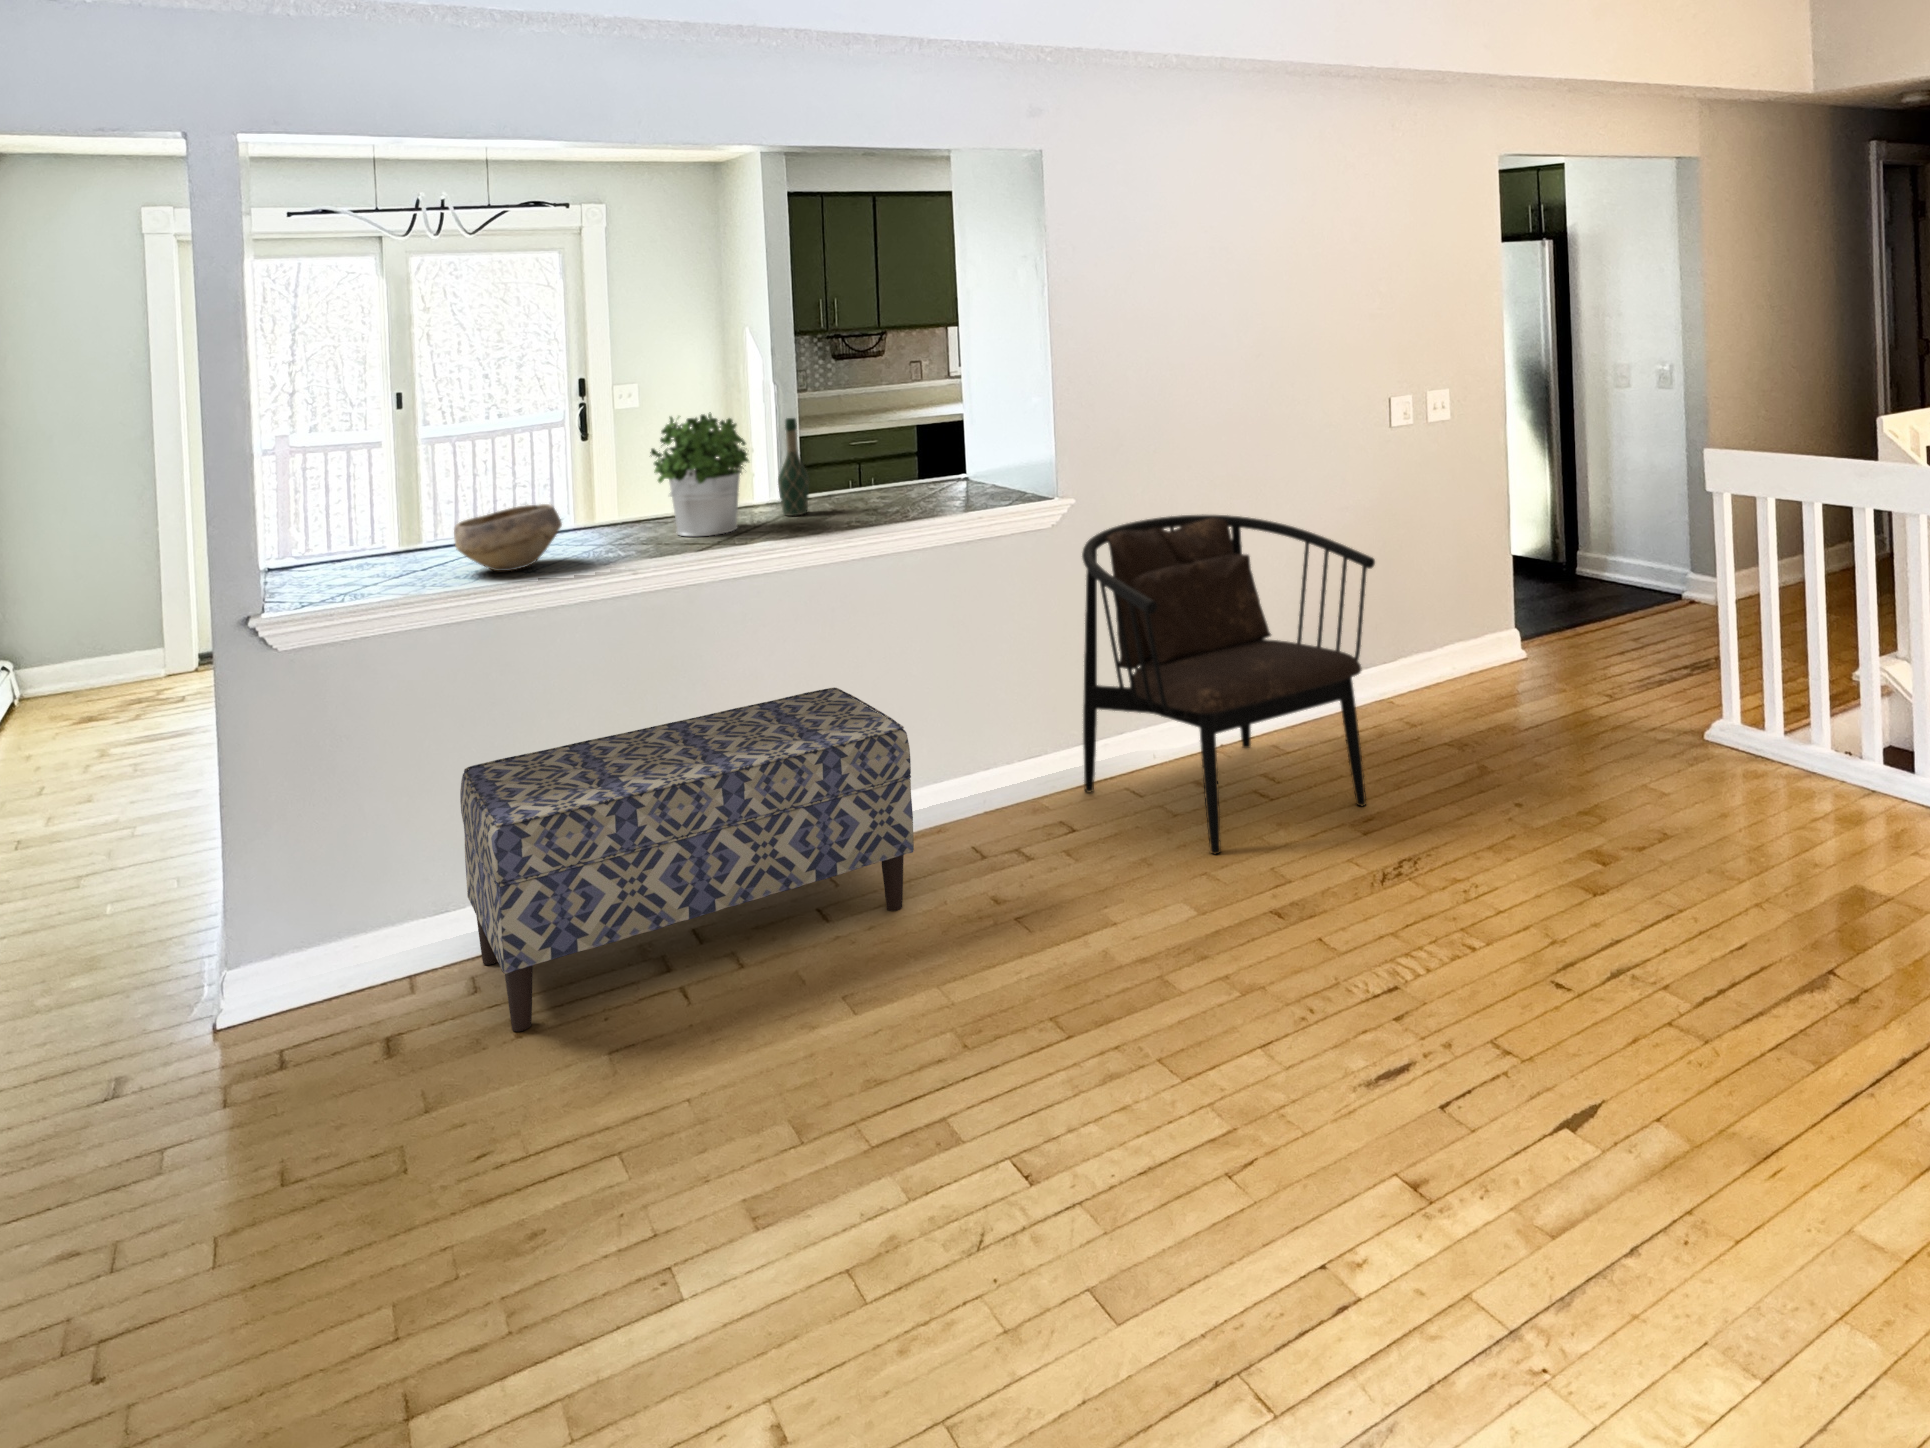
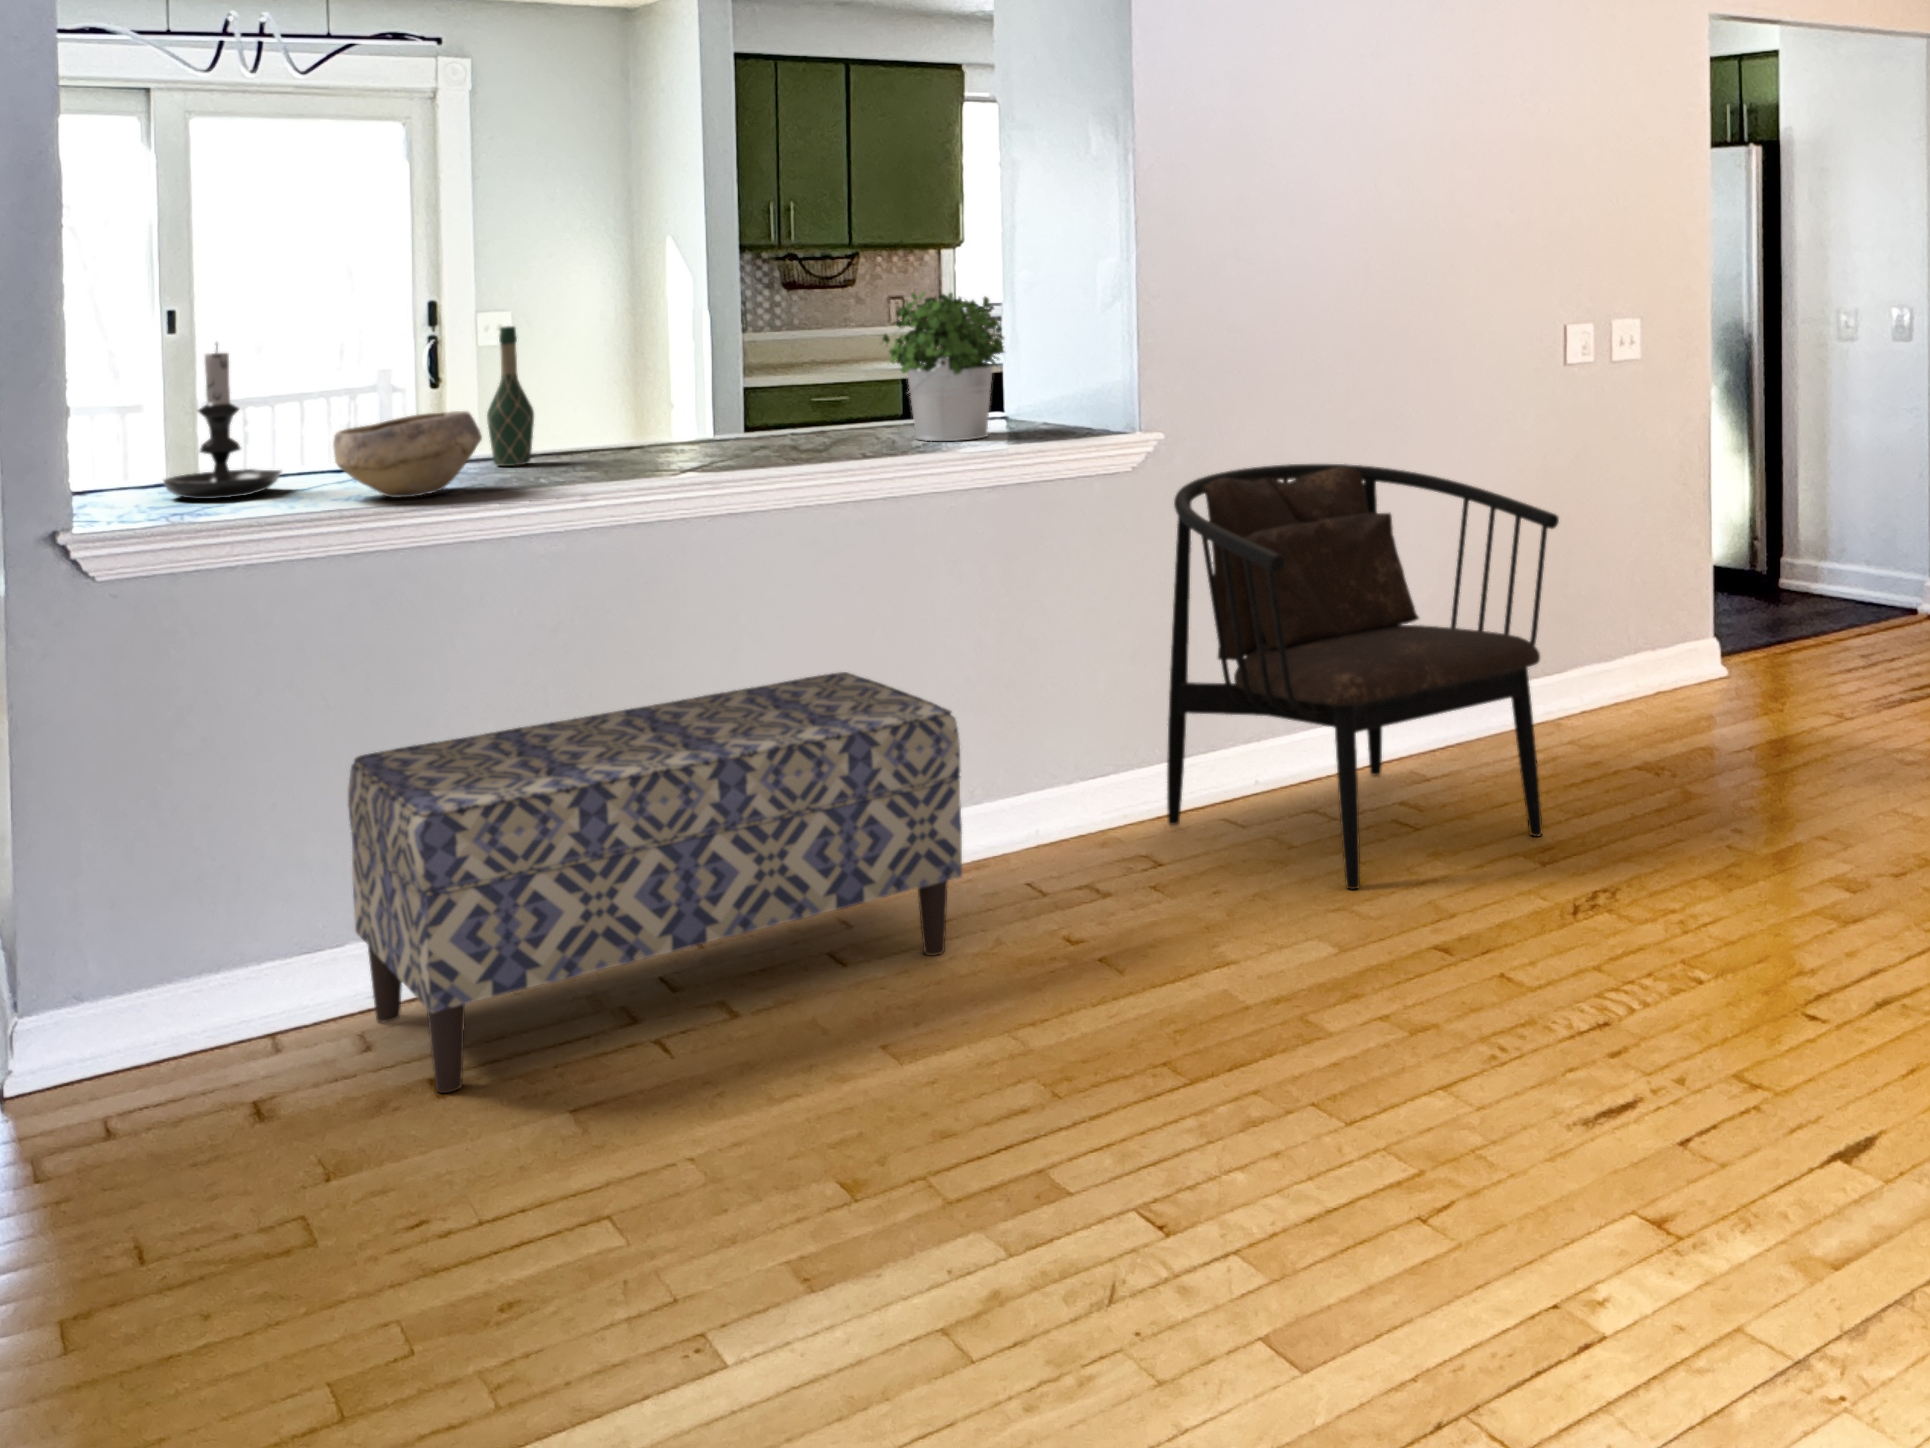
potted plant: present [650,412,749,536] -> present [882,292,1004,441]
wine bottle: present [778,418,809,516] -> present [487,326,534,466]
candle holder: none [339,457,426,572] -> present [164,352,282,499]

